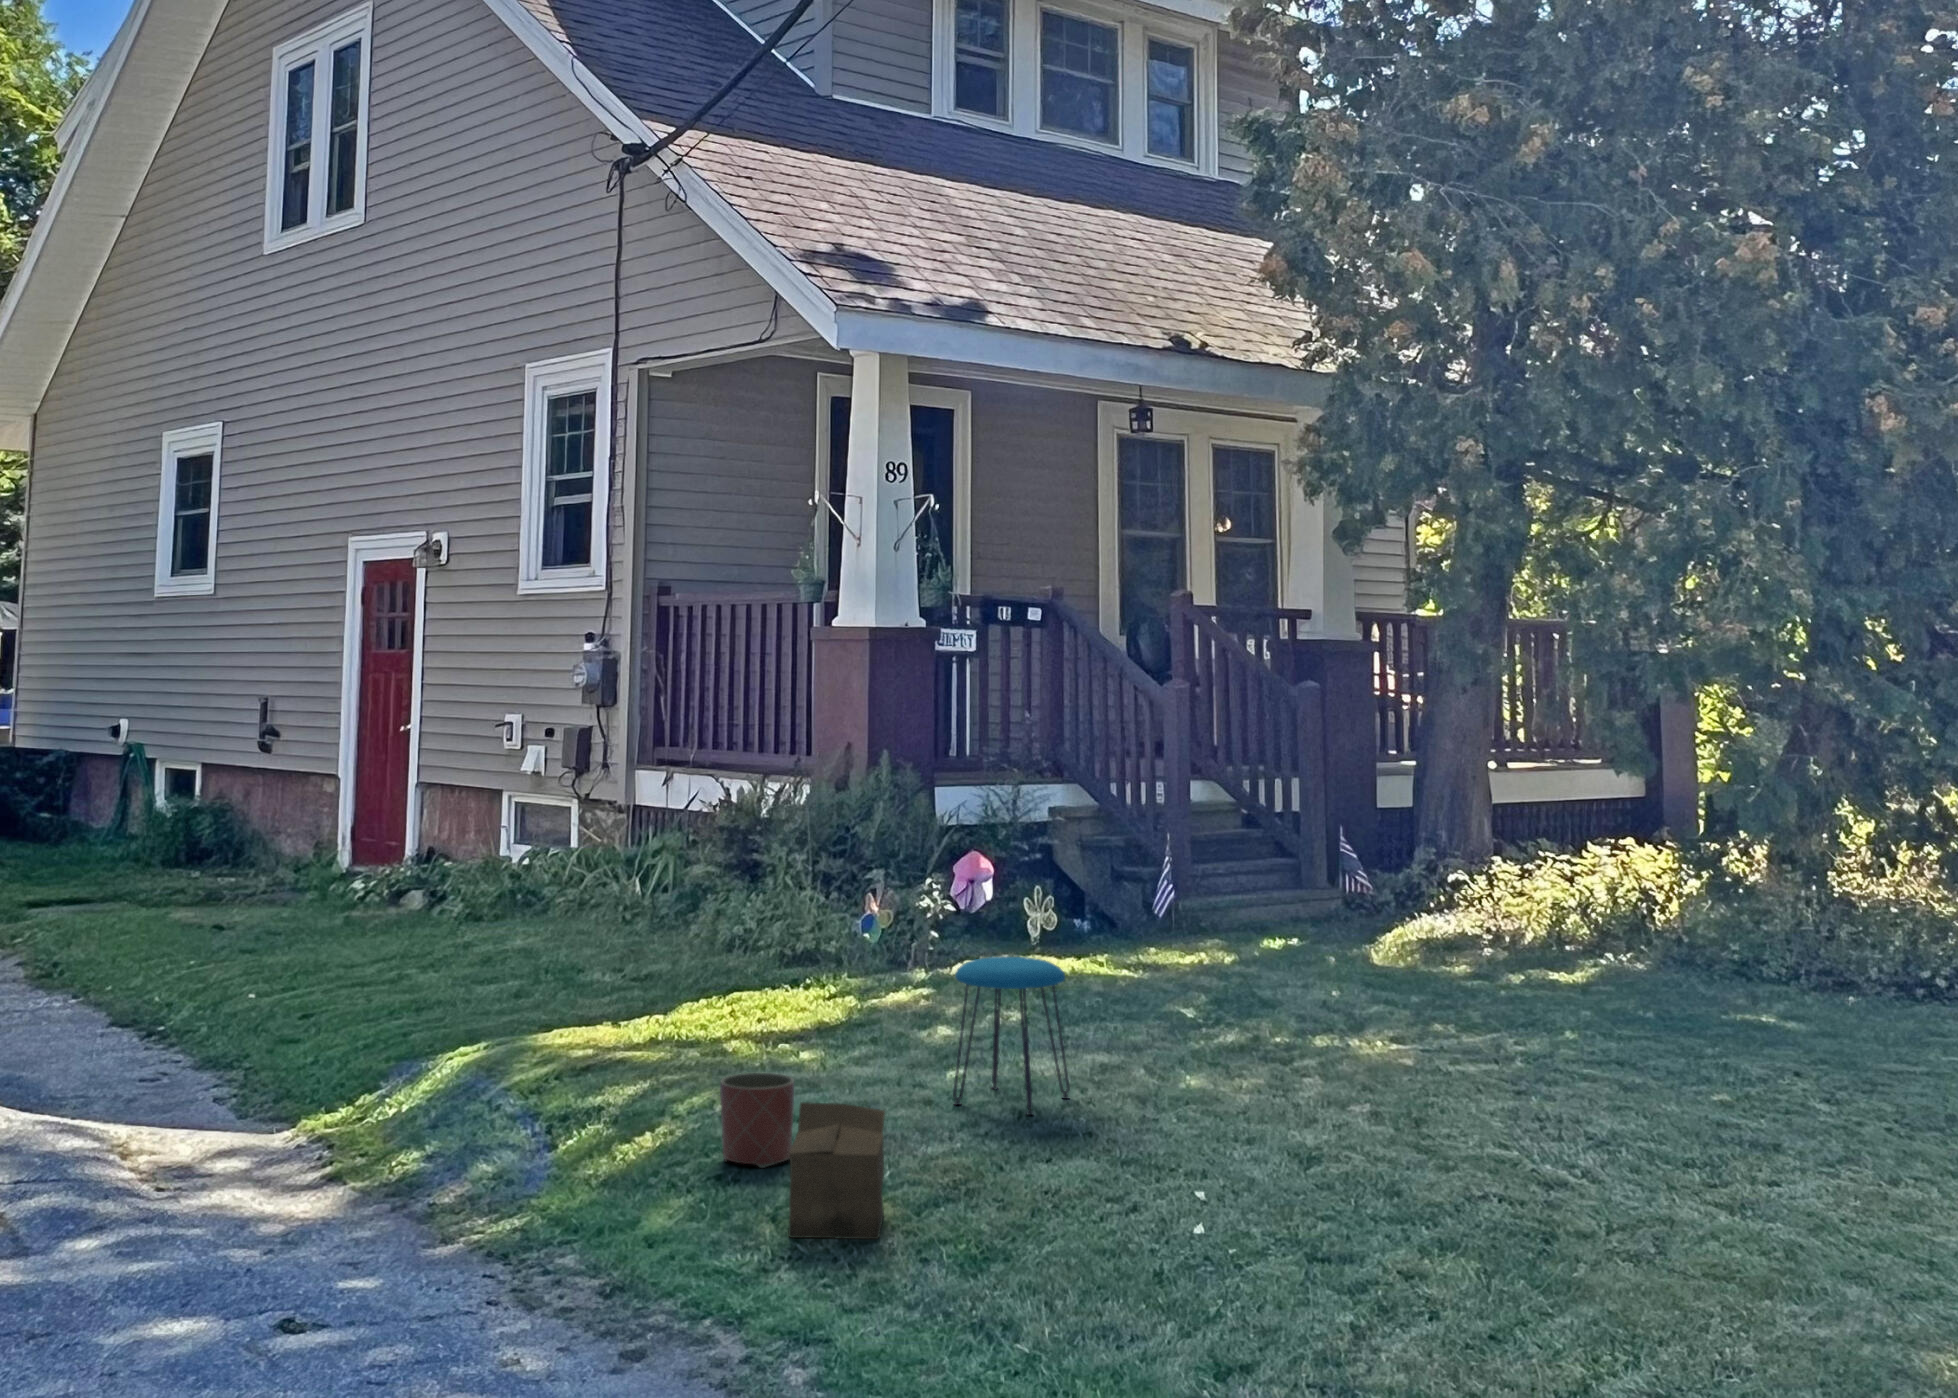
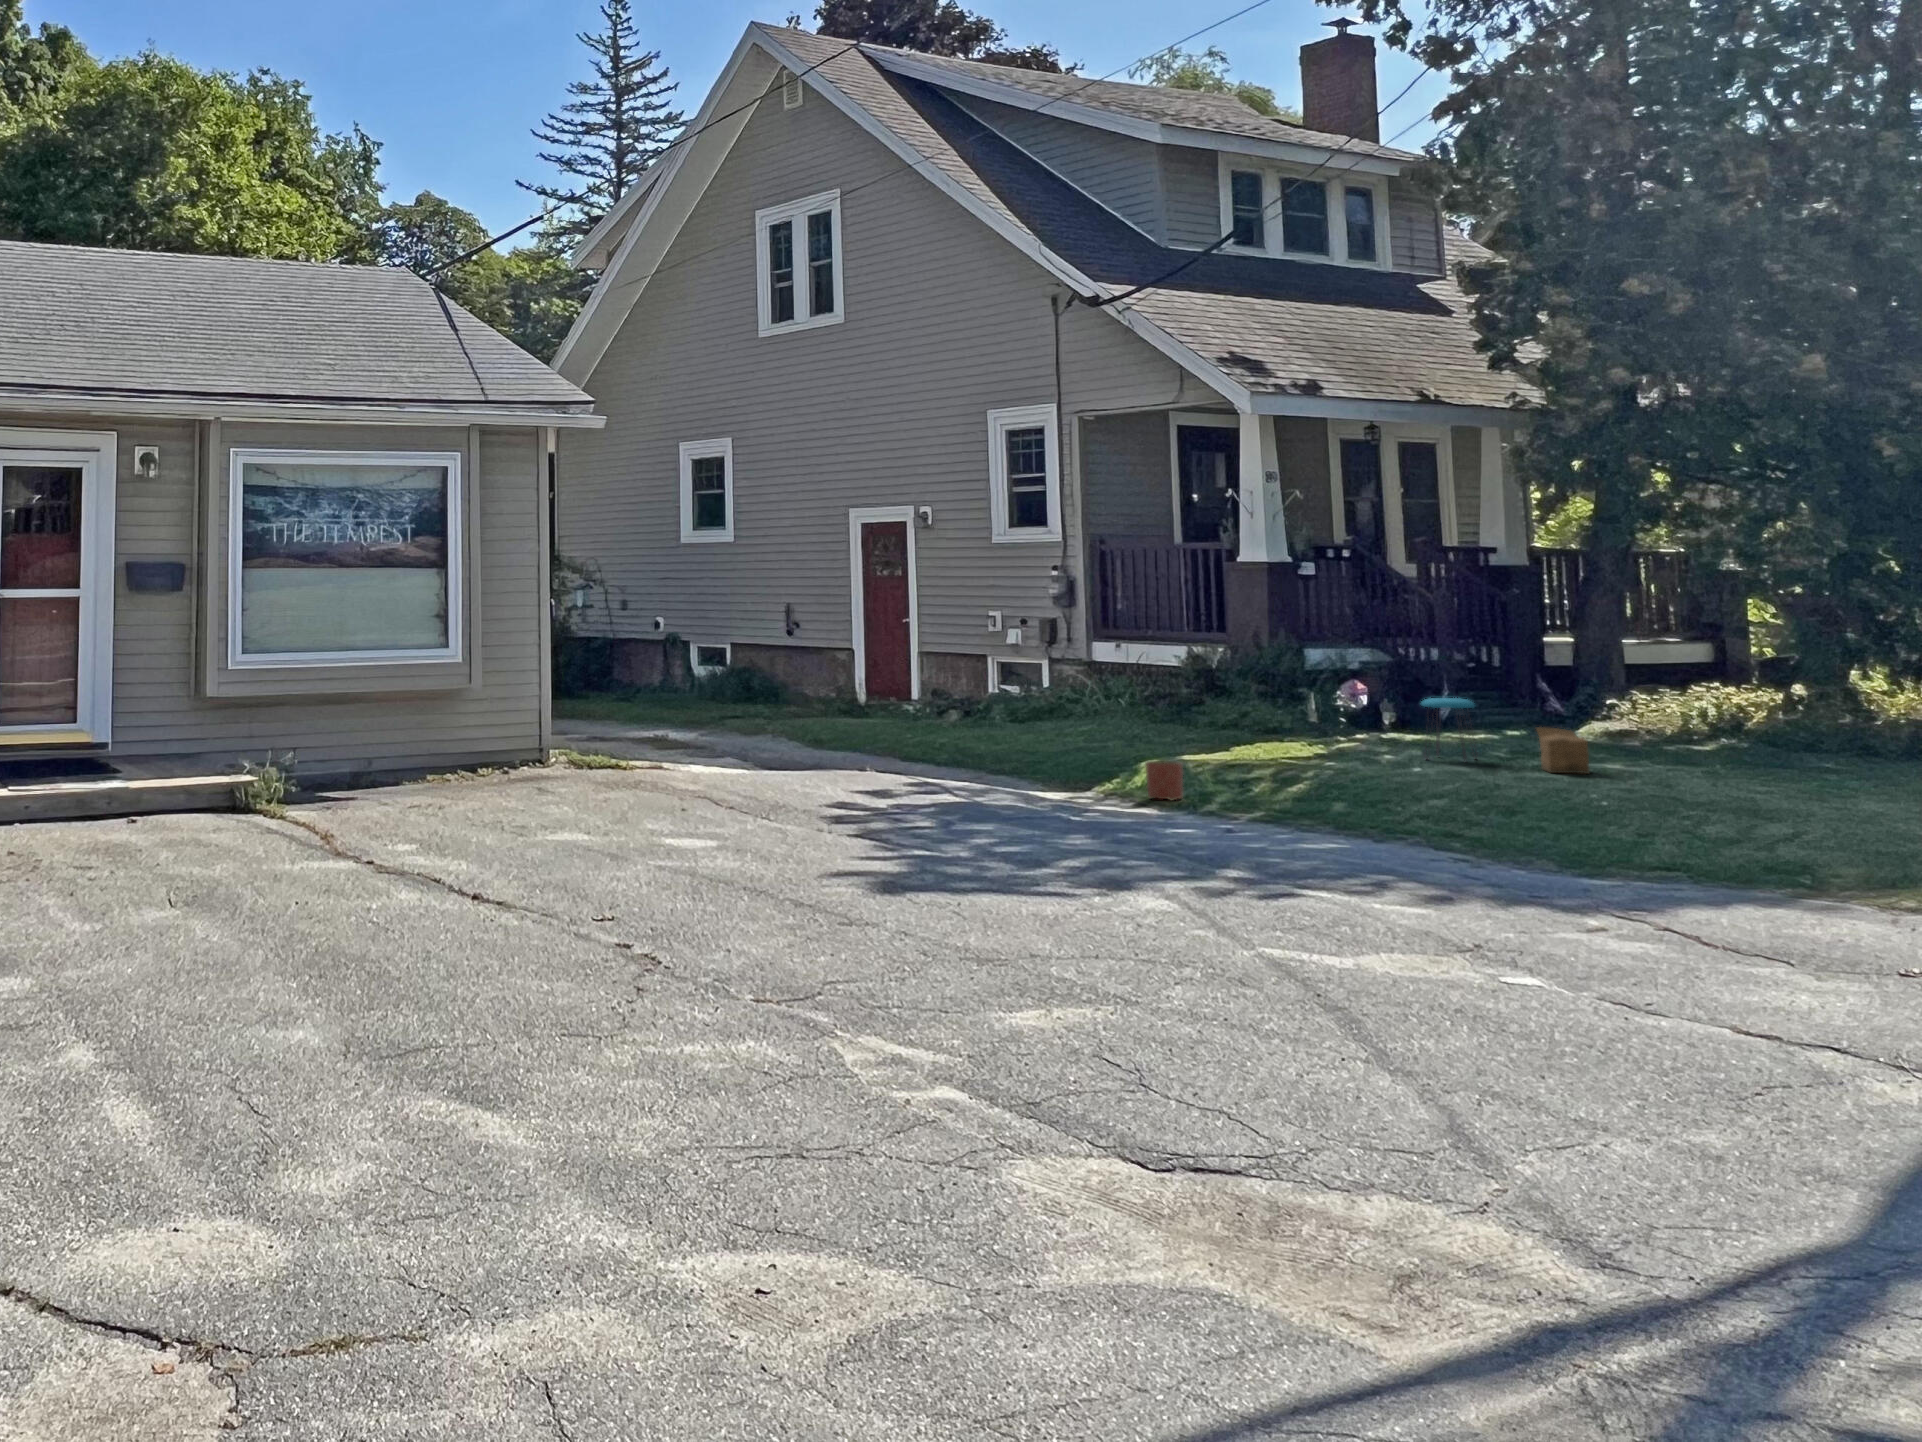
planter: present [720,1072,794,1168] -> present [1145,761,1183,800]
cardboard box: present [788,1102,885,1239] -> present [1536,727,1590,774]

